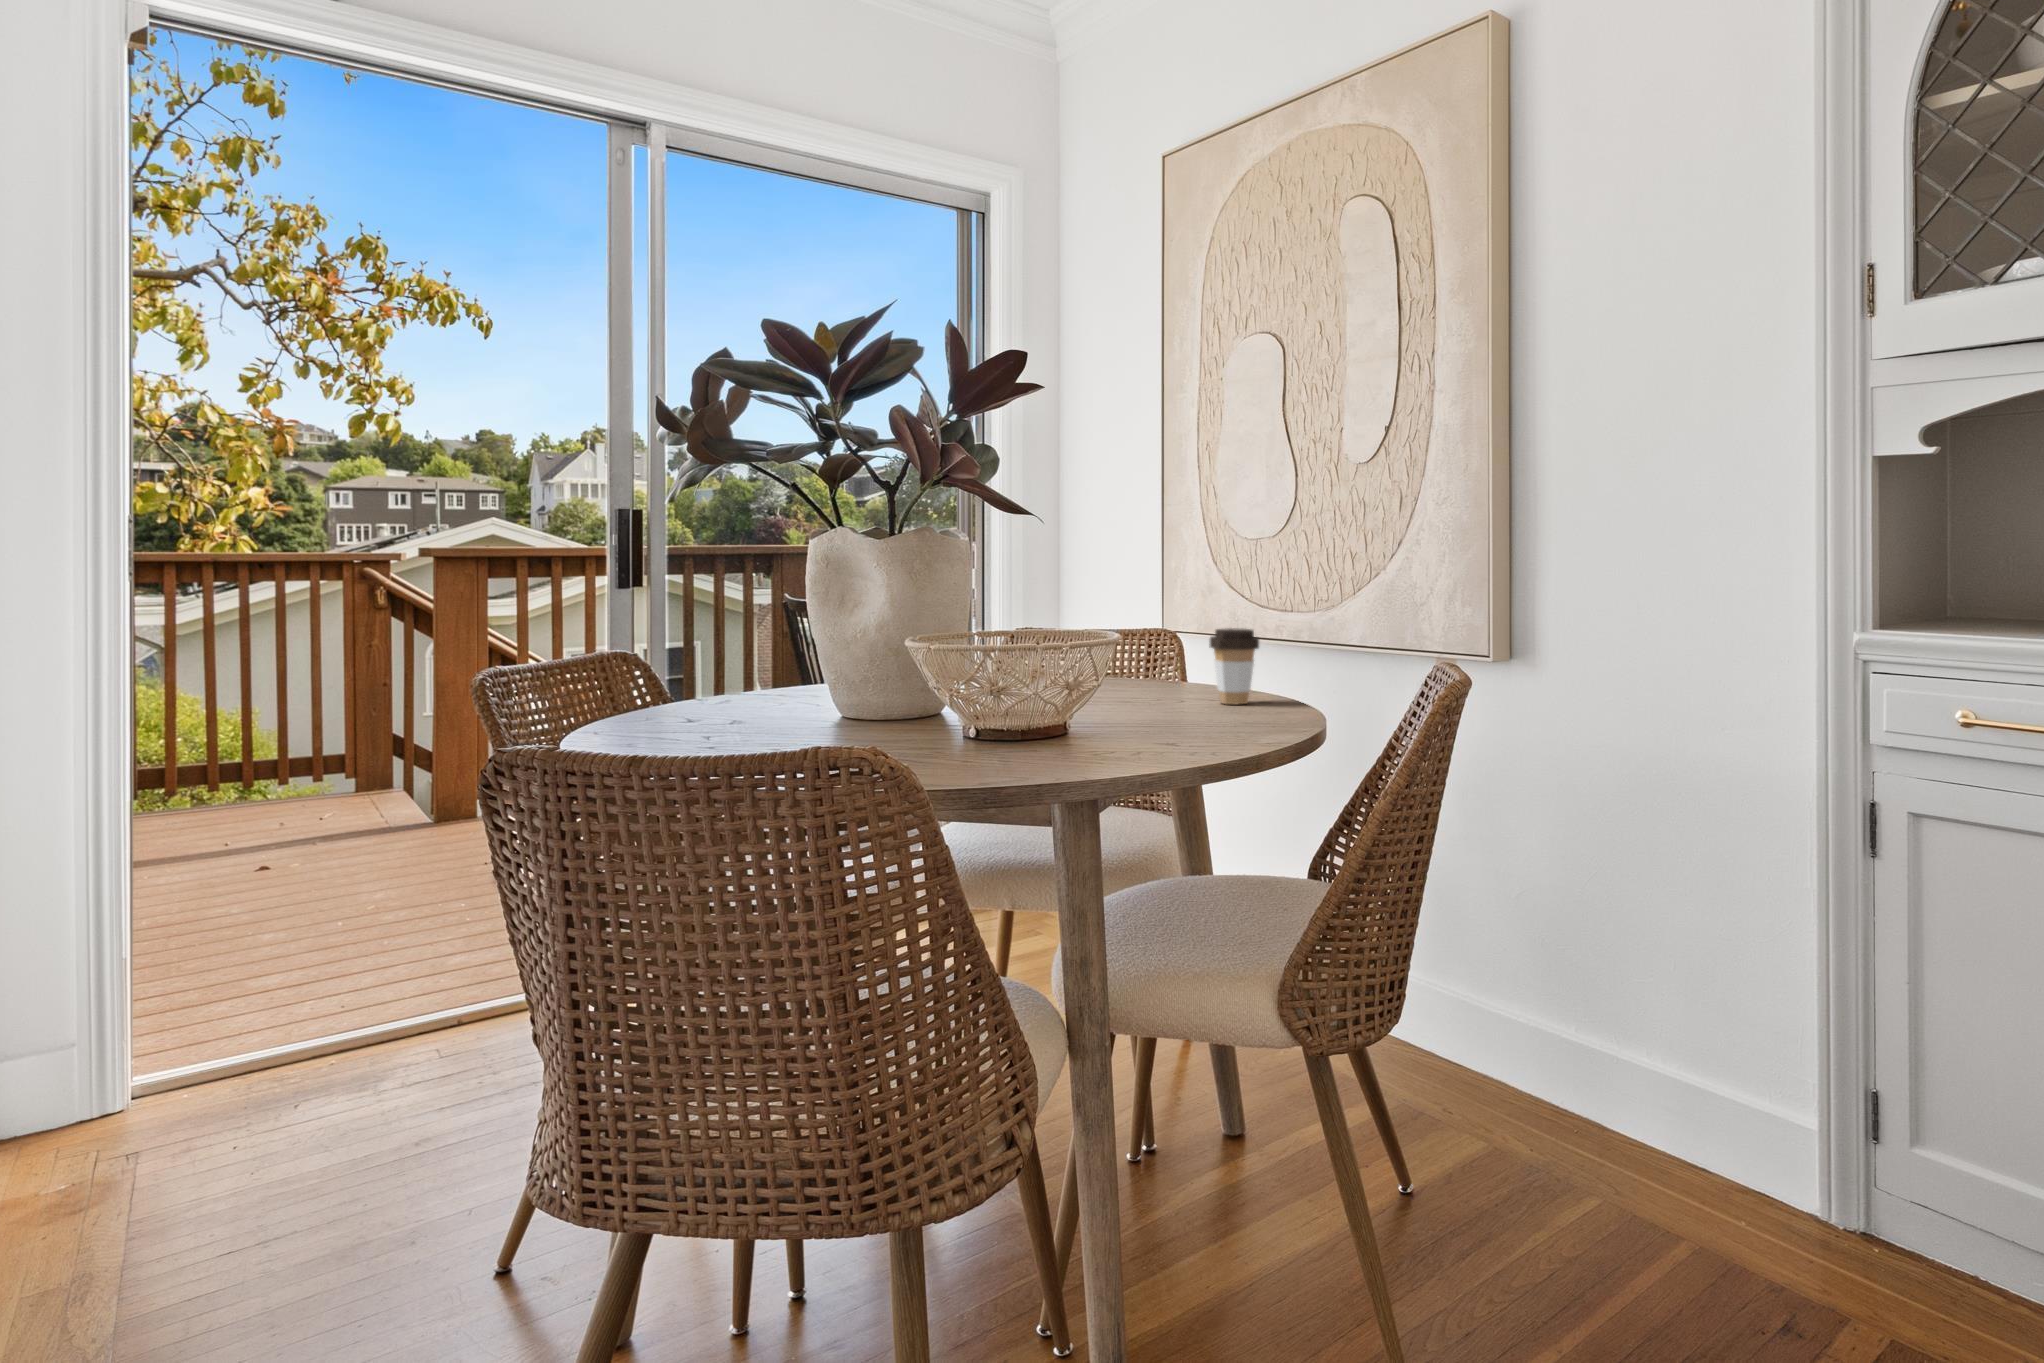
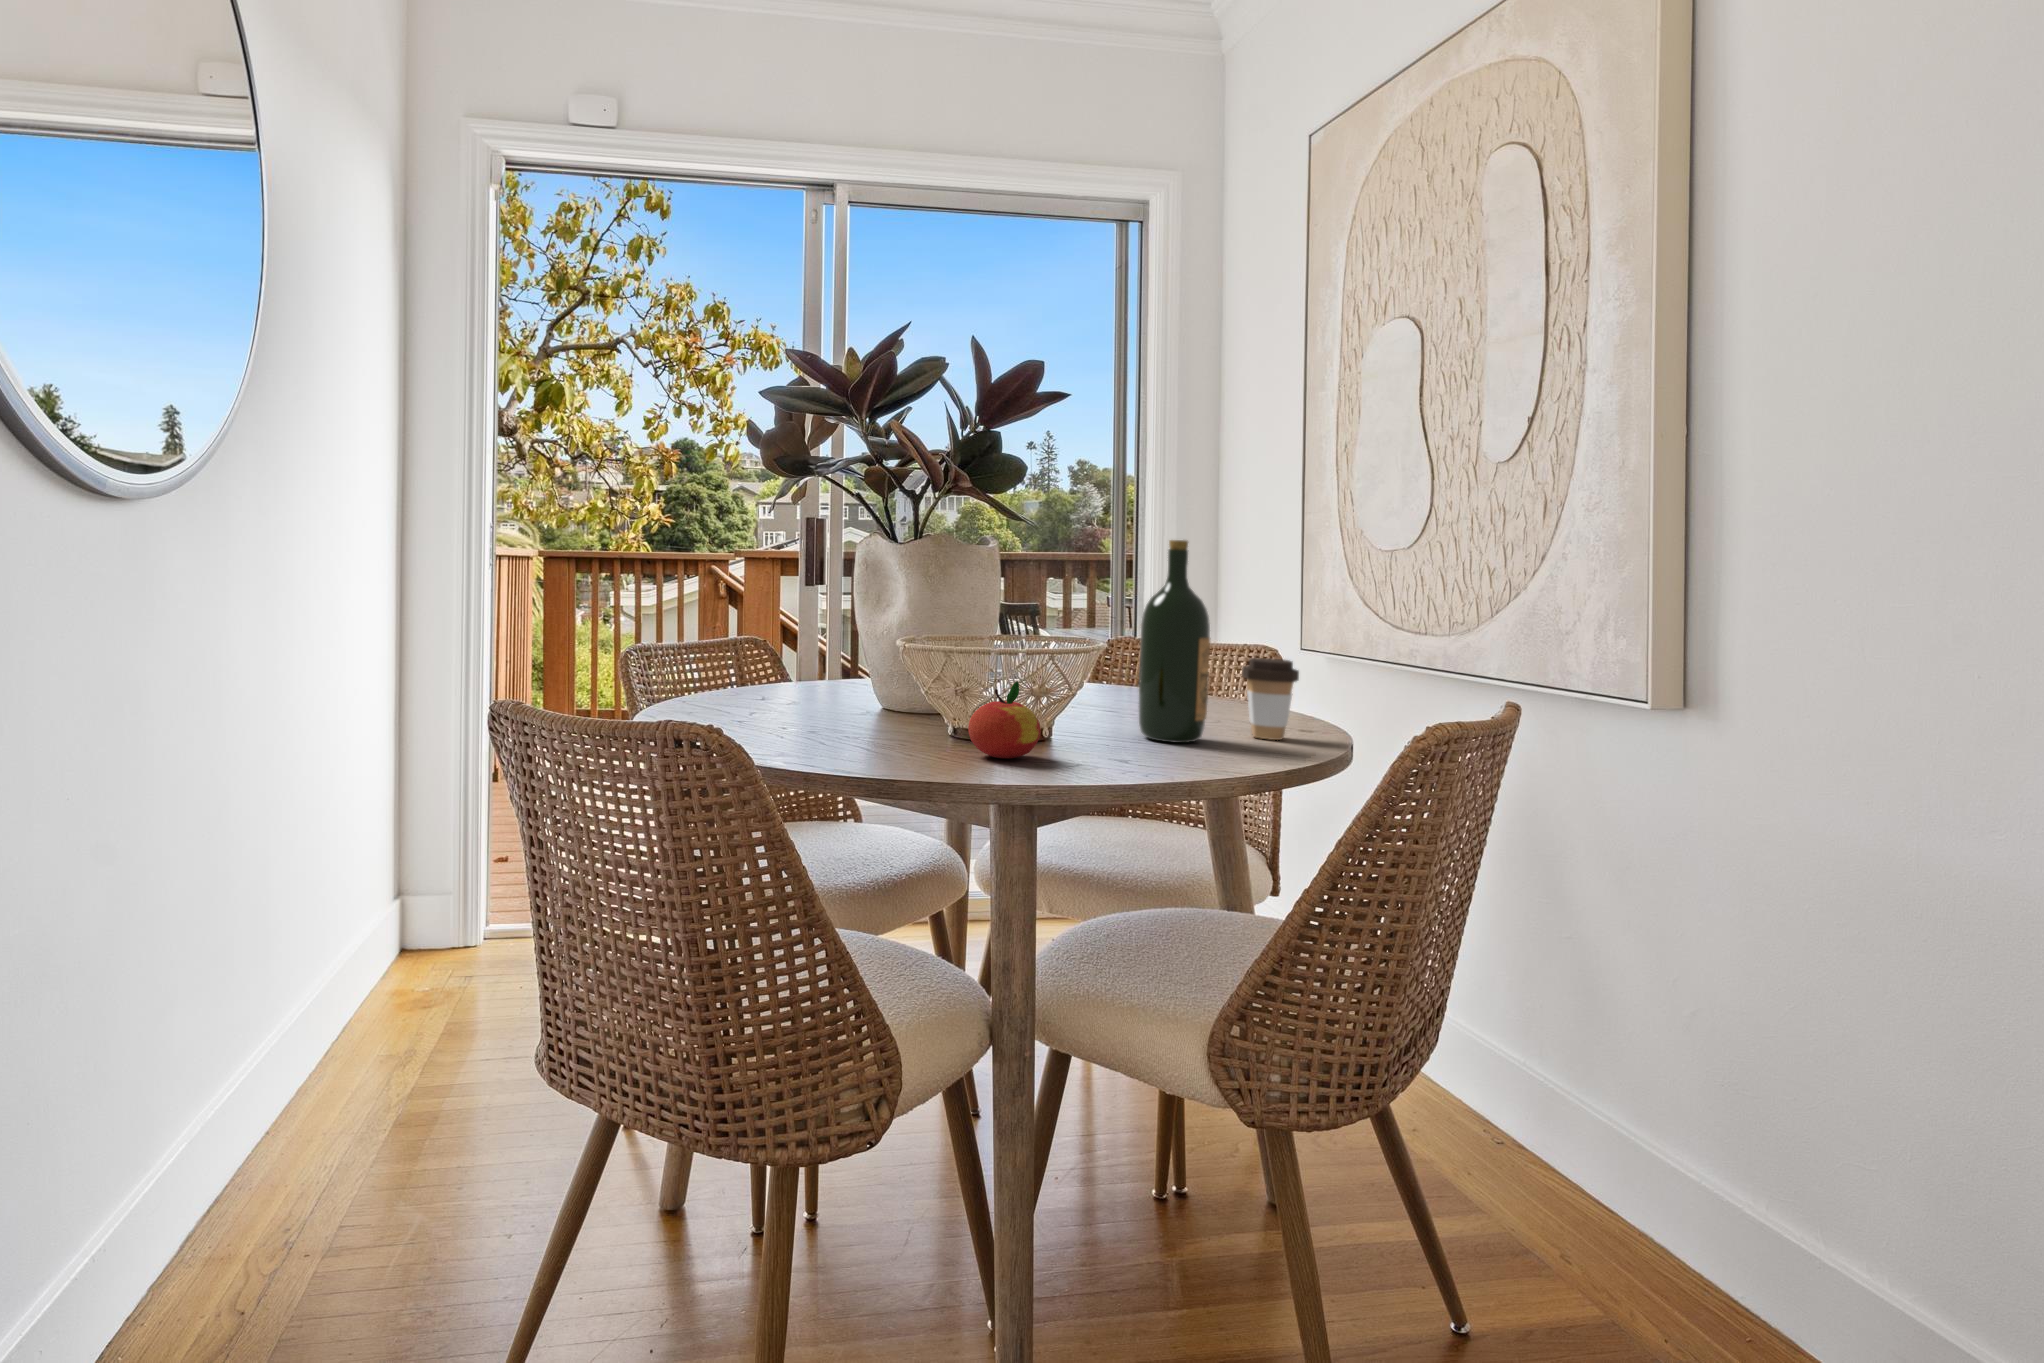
wine bottle: none [1131,519,1197,717] -> present [1138,540,1210,743]
apple: none [1018,669,1093,750] -> present [968,681,1040,758]

